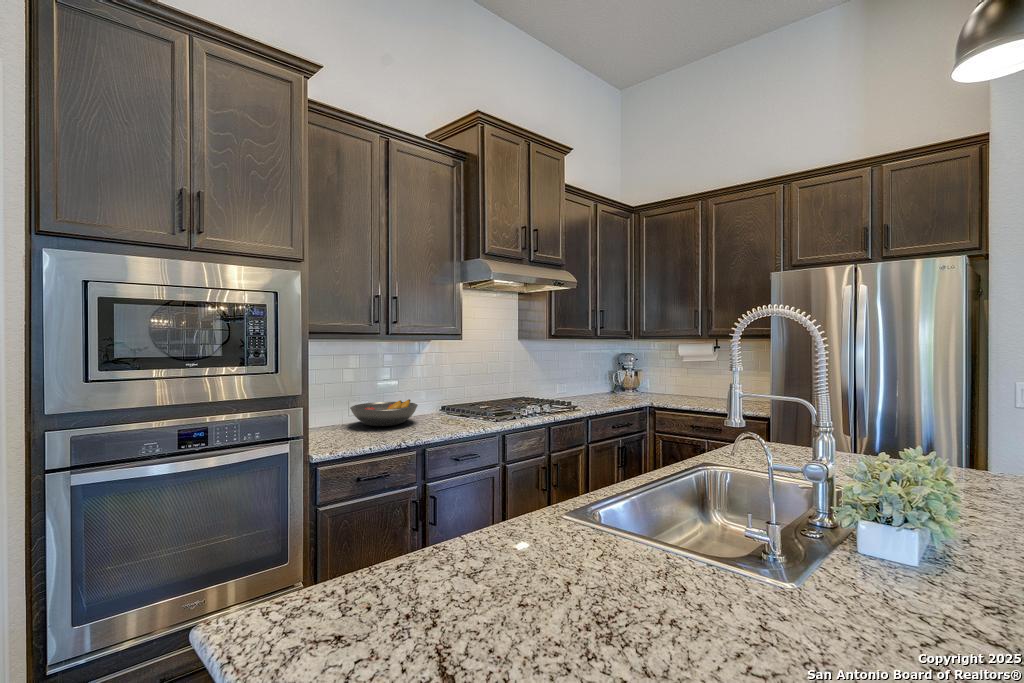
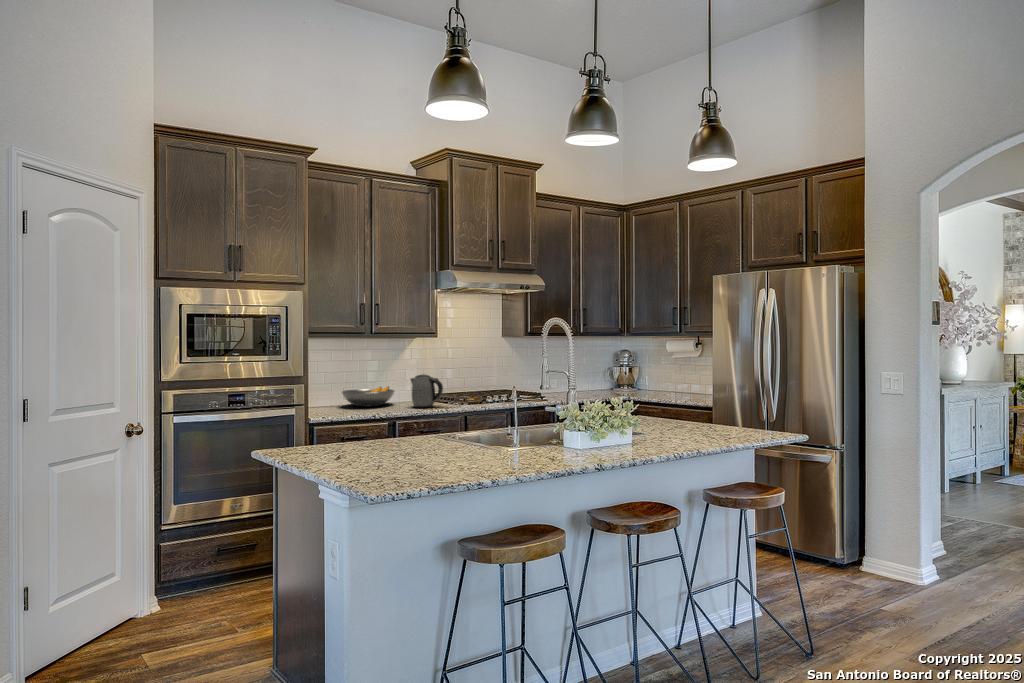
kettle: none [440,386,482,428] -> present [411,374,443,408]

